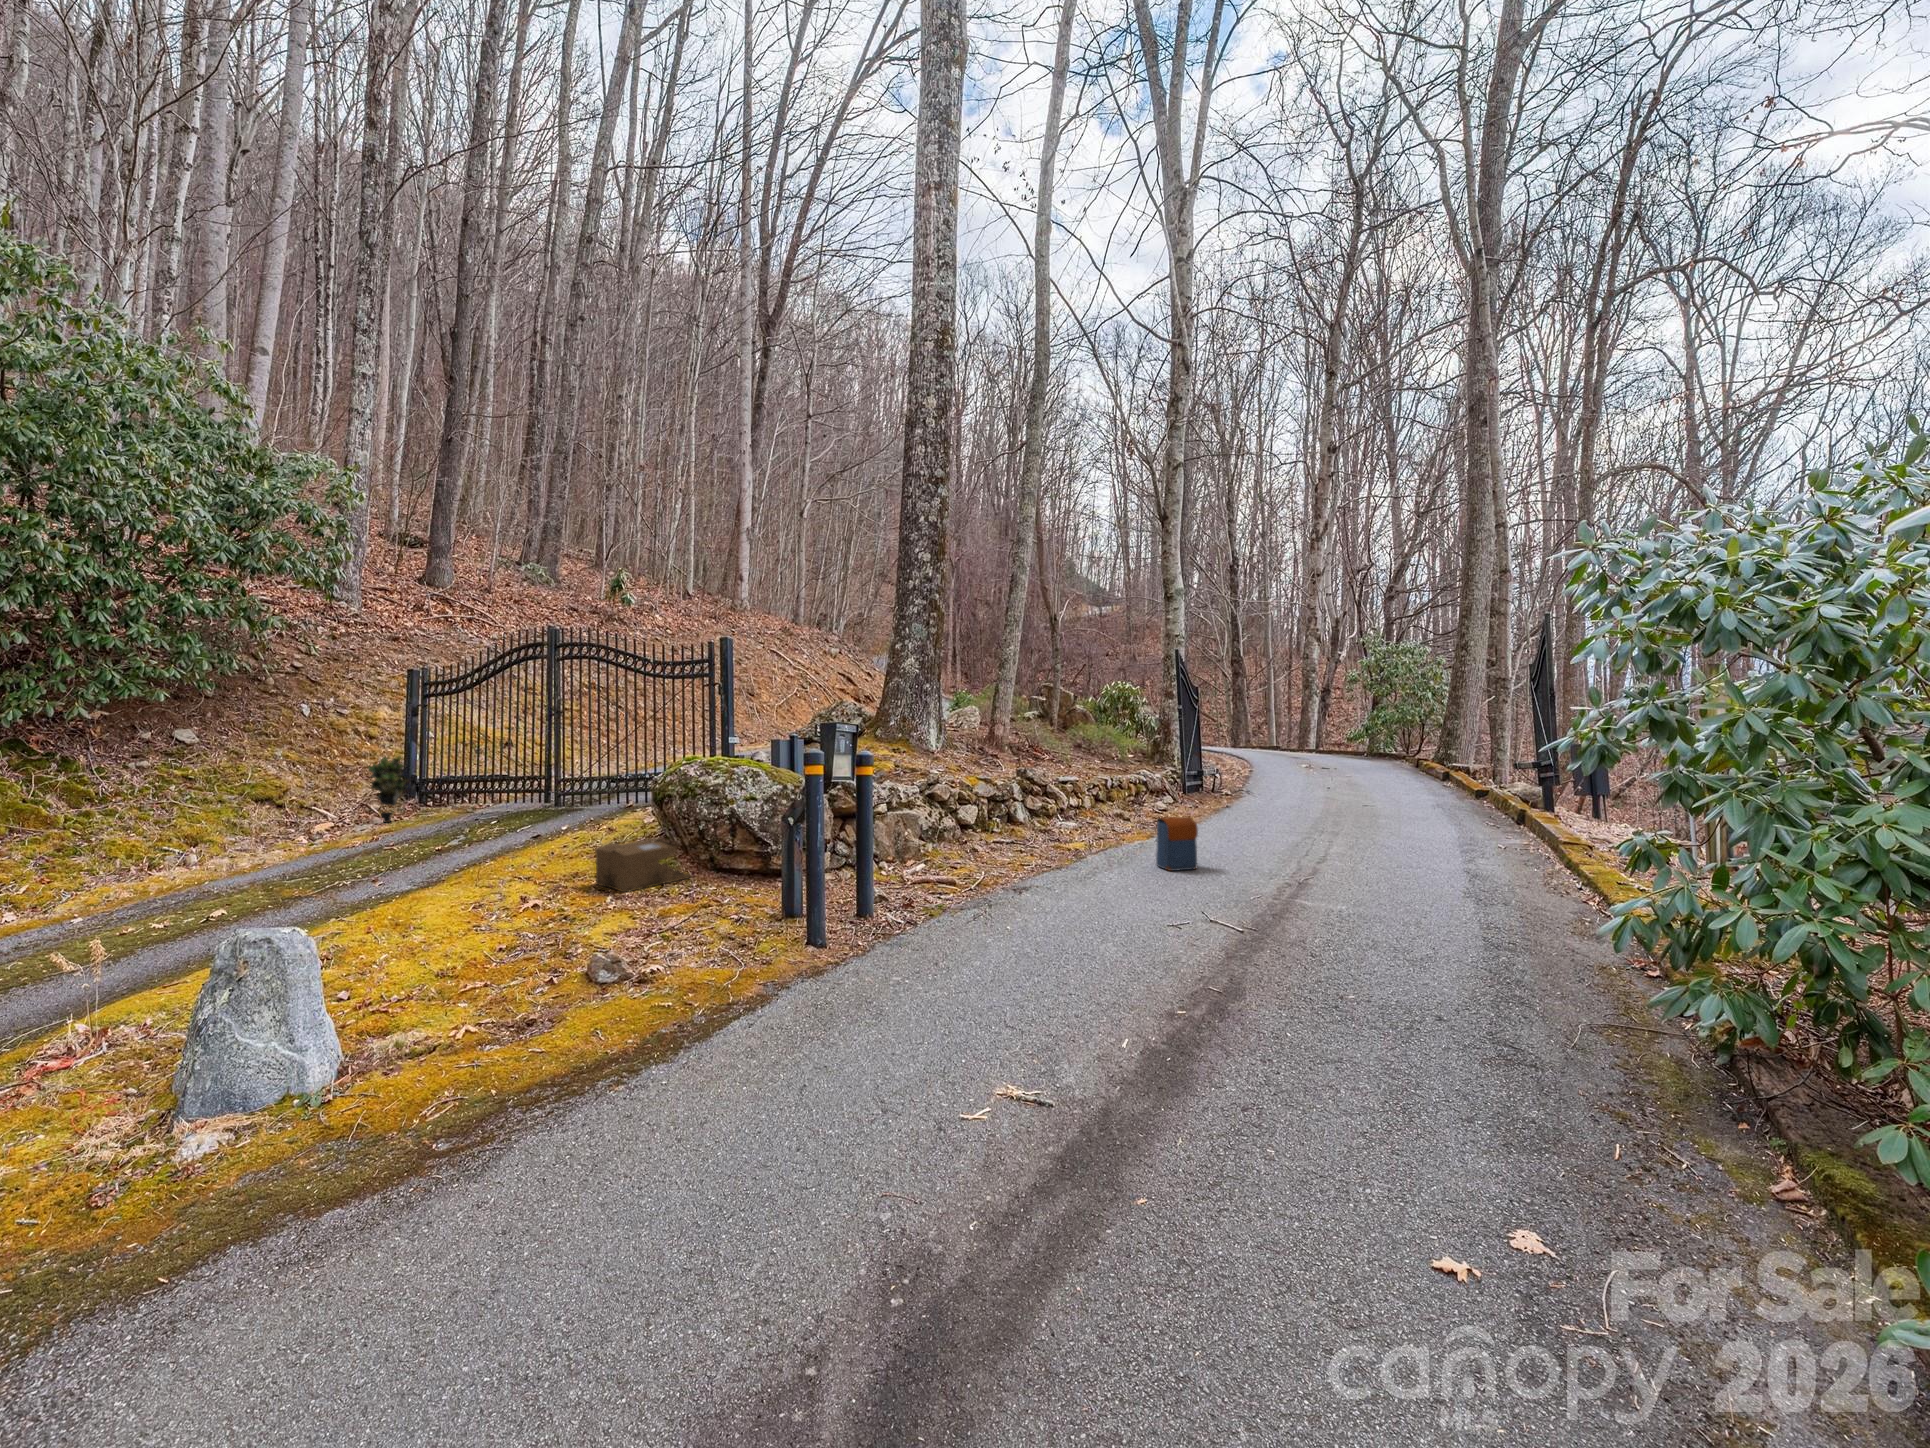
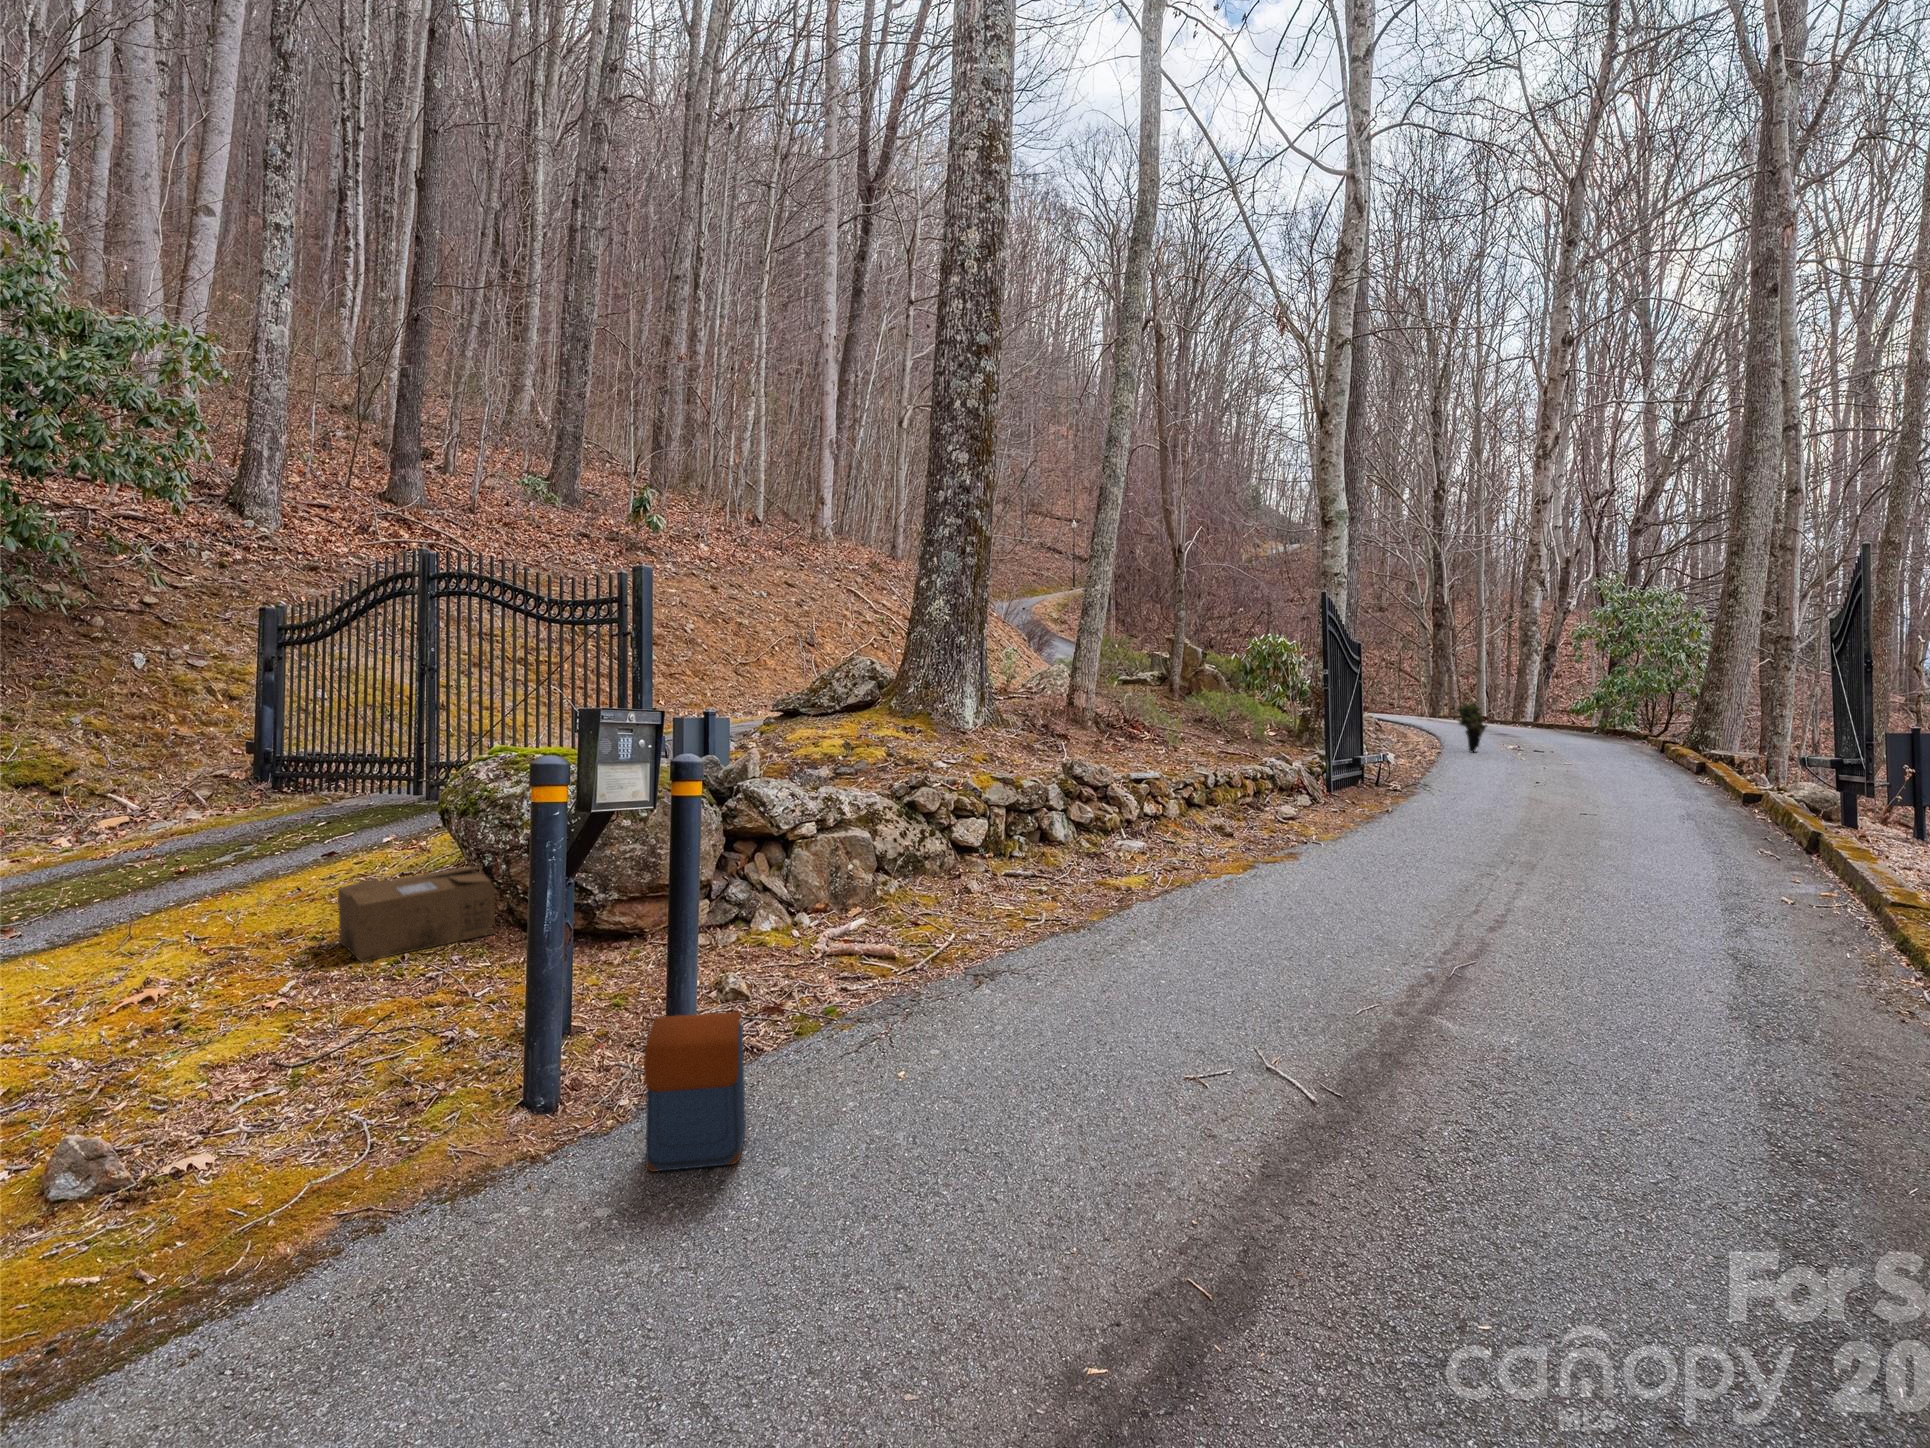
potted plant: present [368,756,407,823] -> present [1457,702,1487,752]
backpack: present [1156,816,1198,871] -> present [644,1012,746,1171]

